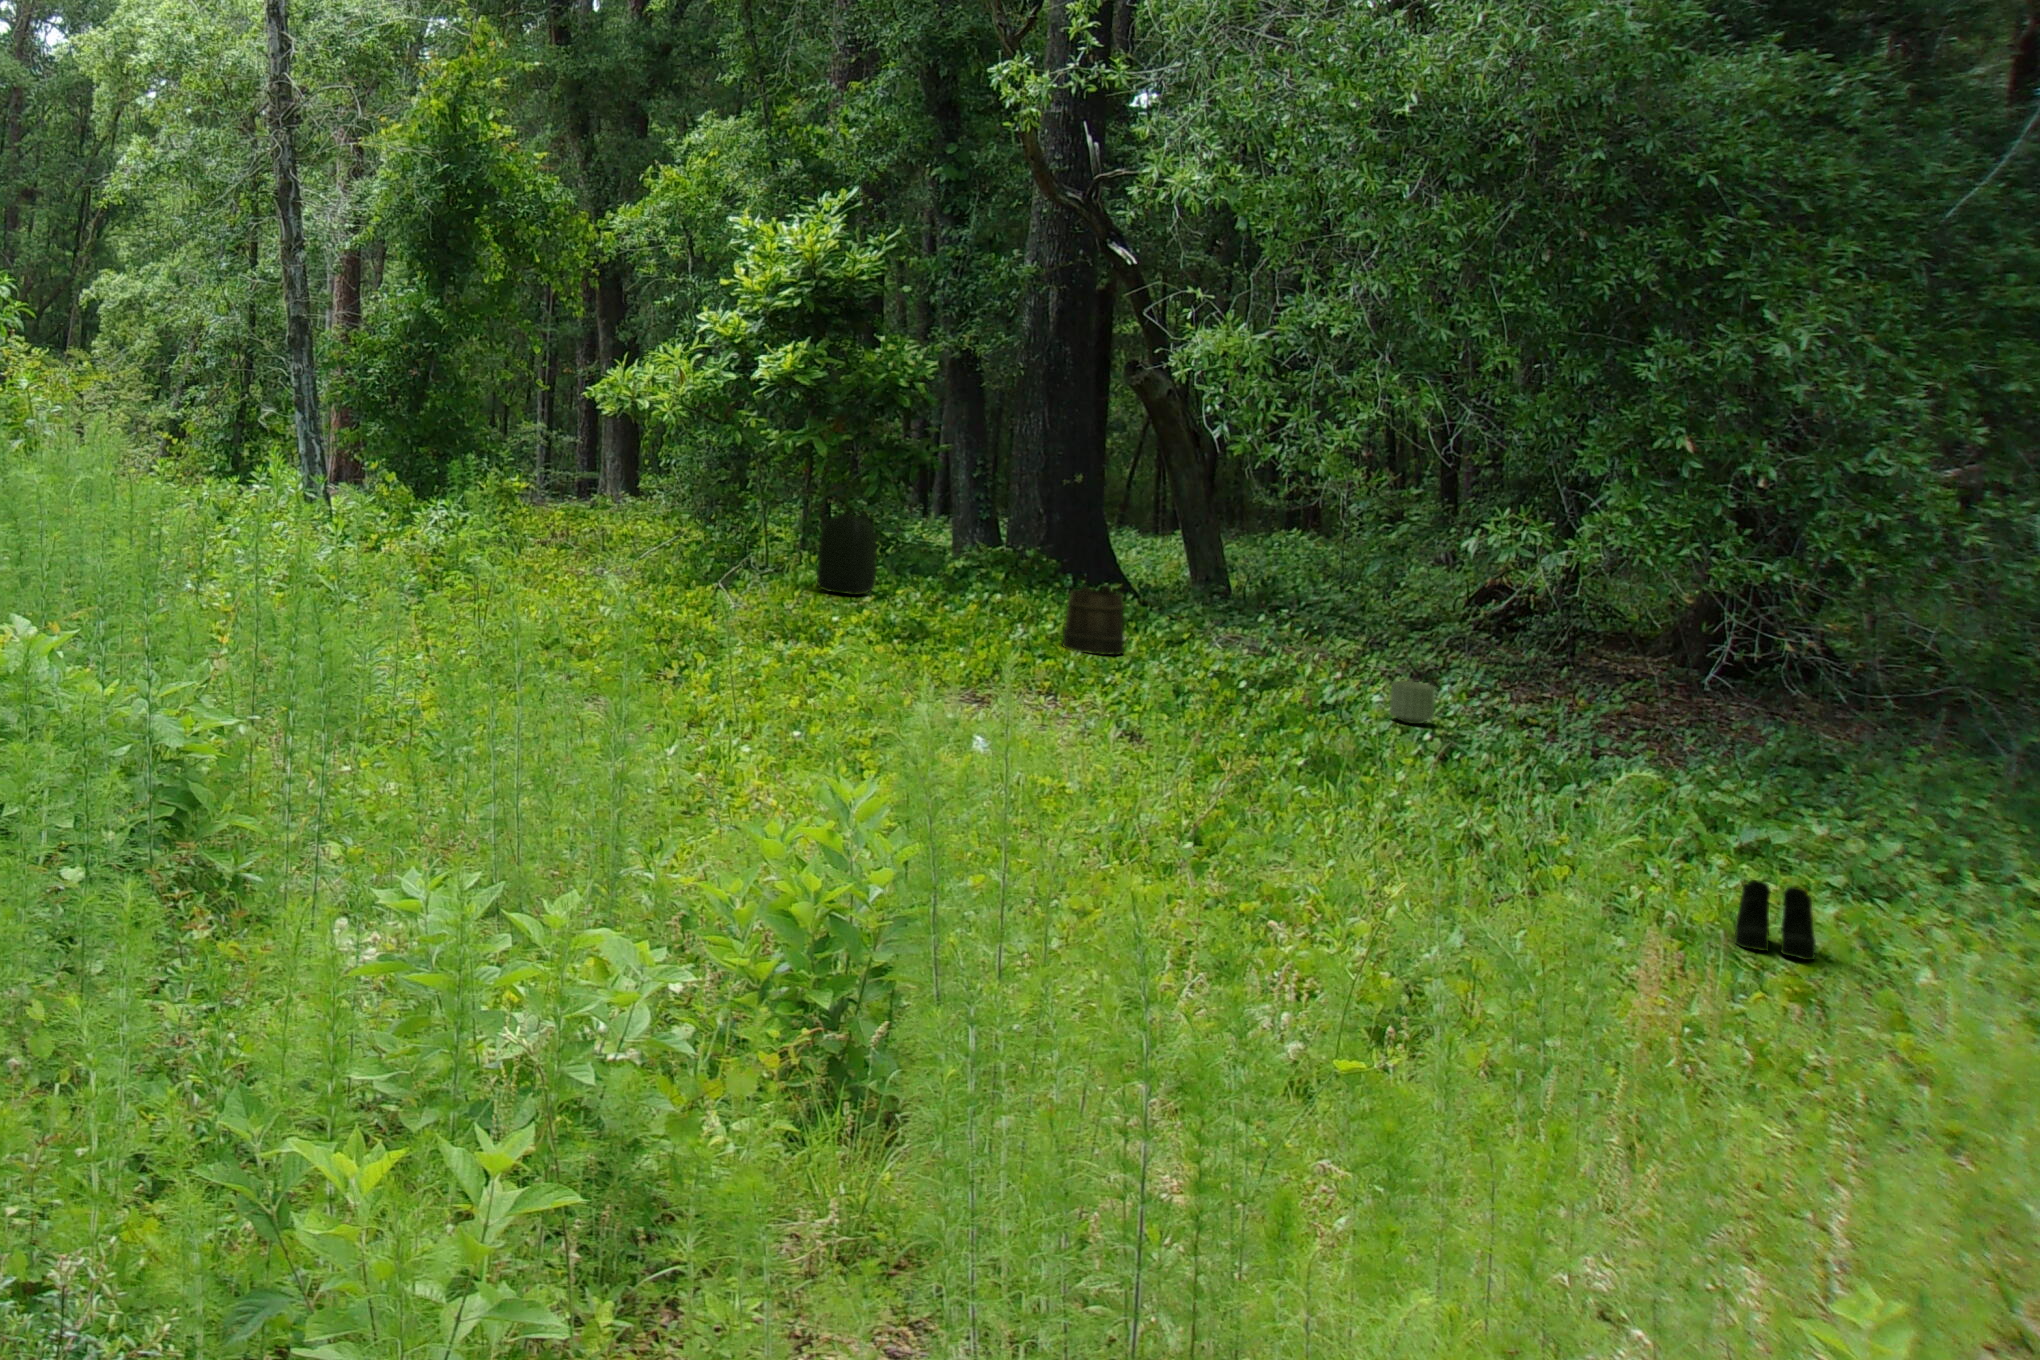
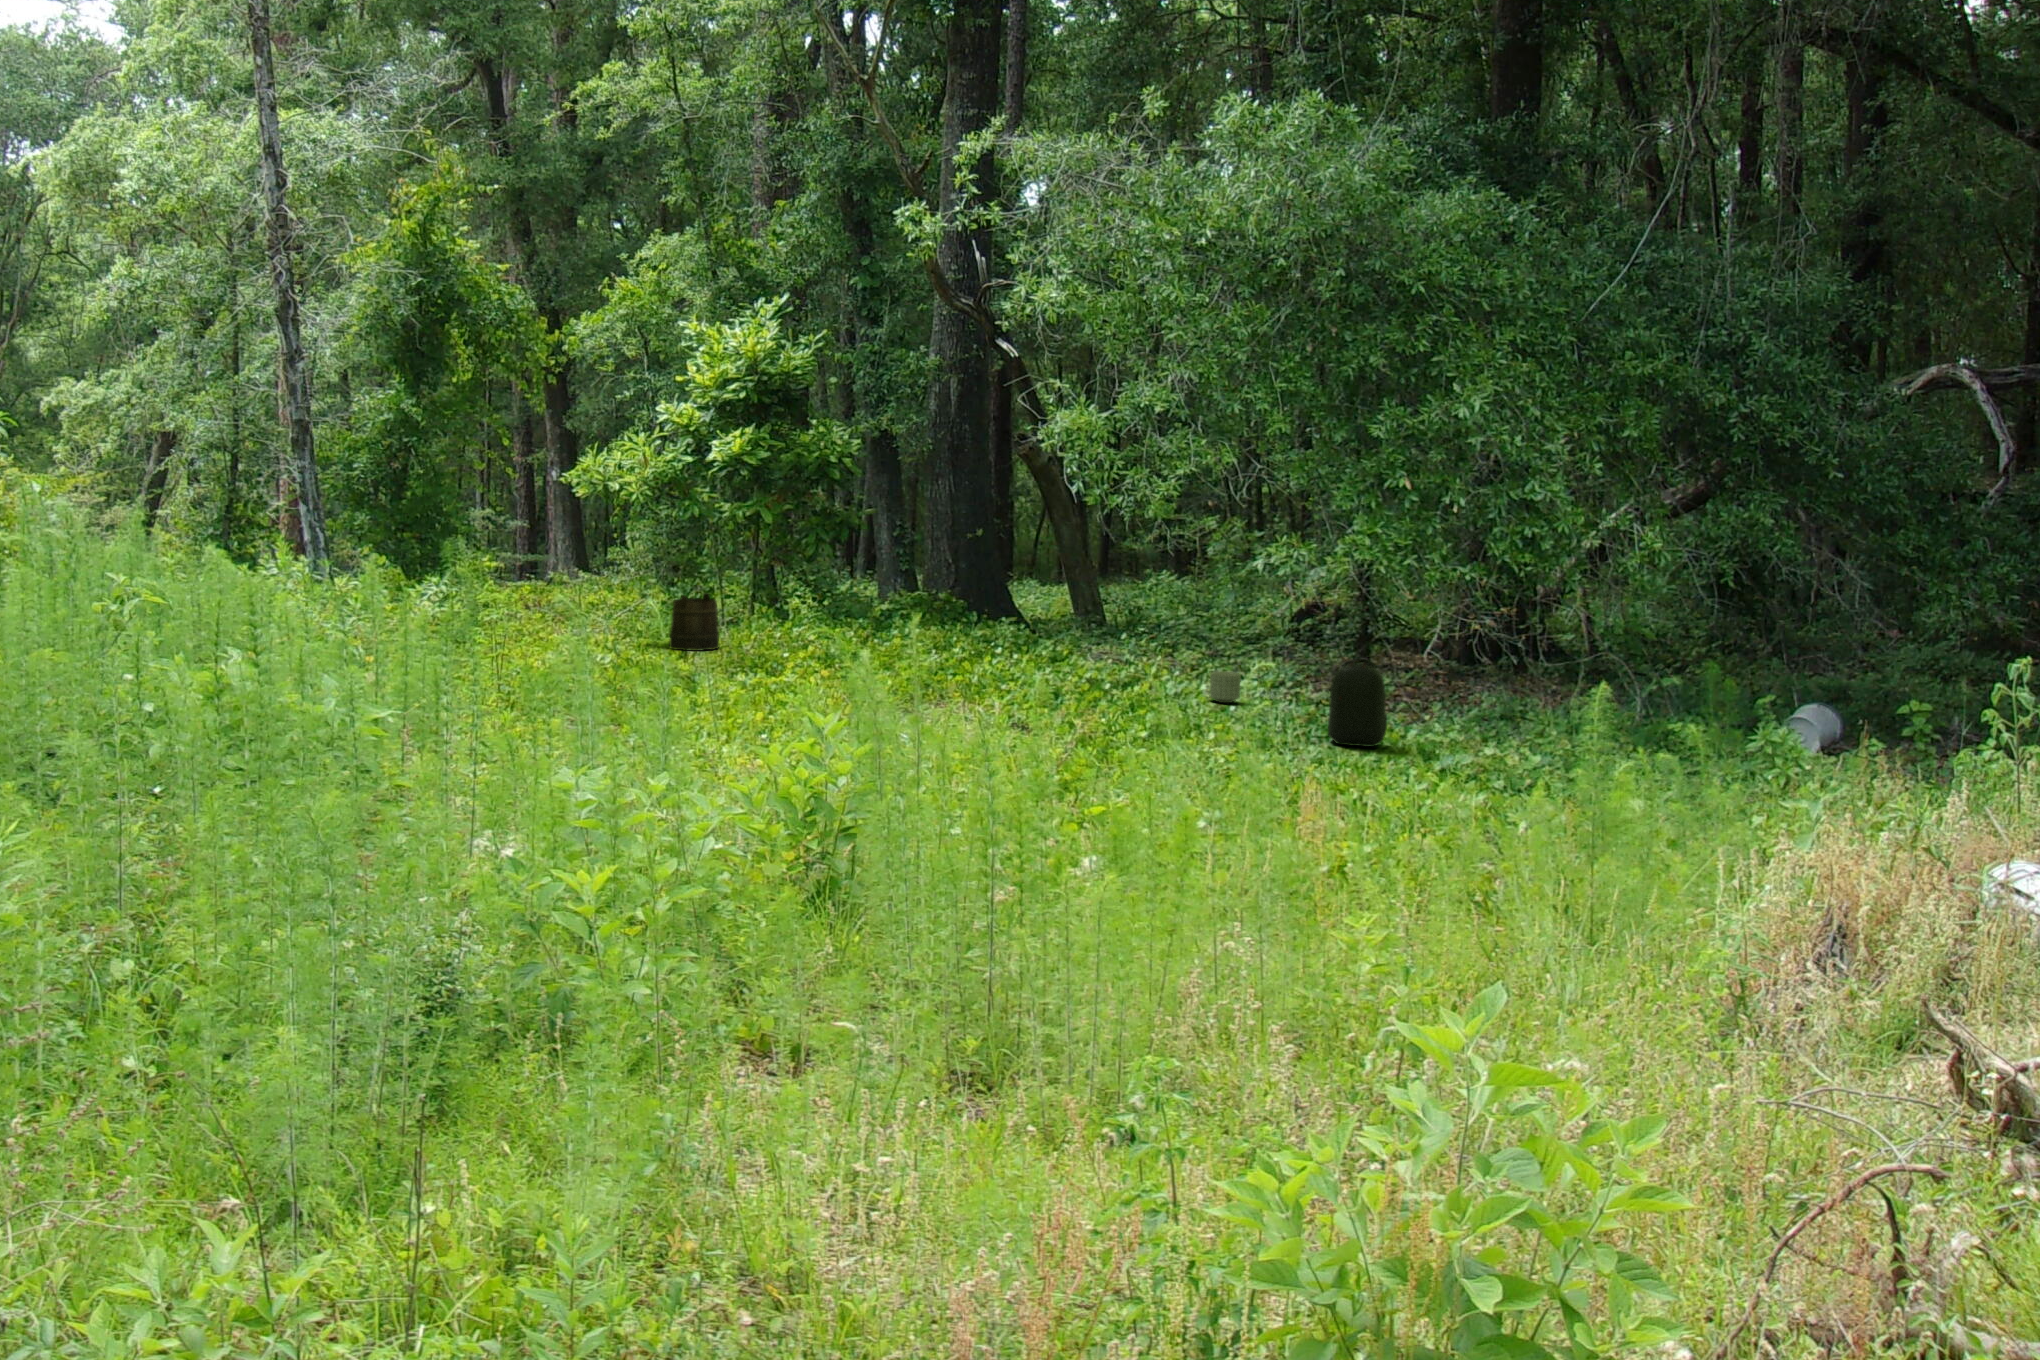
backpack: present [817,510,877,595] -> present [1328,658,1387,747]
bucket: present [1063,584,1125,655] -> present [669,593,720,651]
boots: present [1735,880,1816,960] -> none [1420,780,1468,829]

